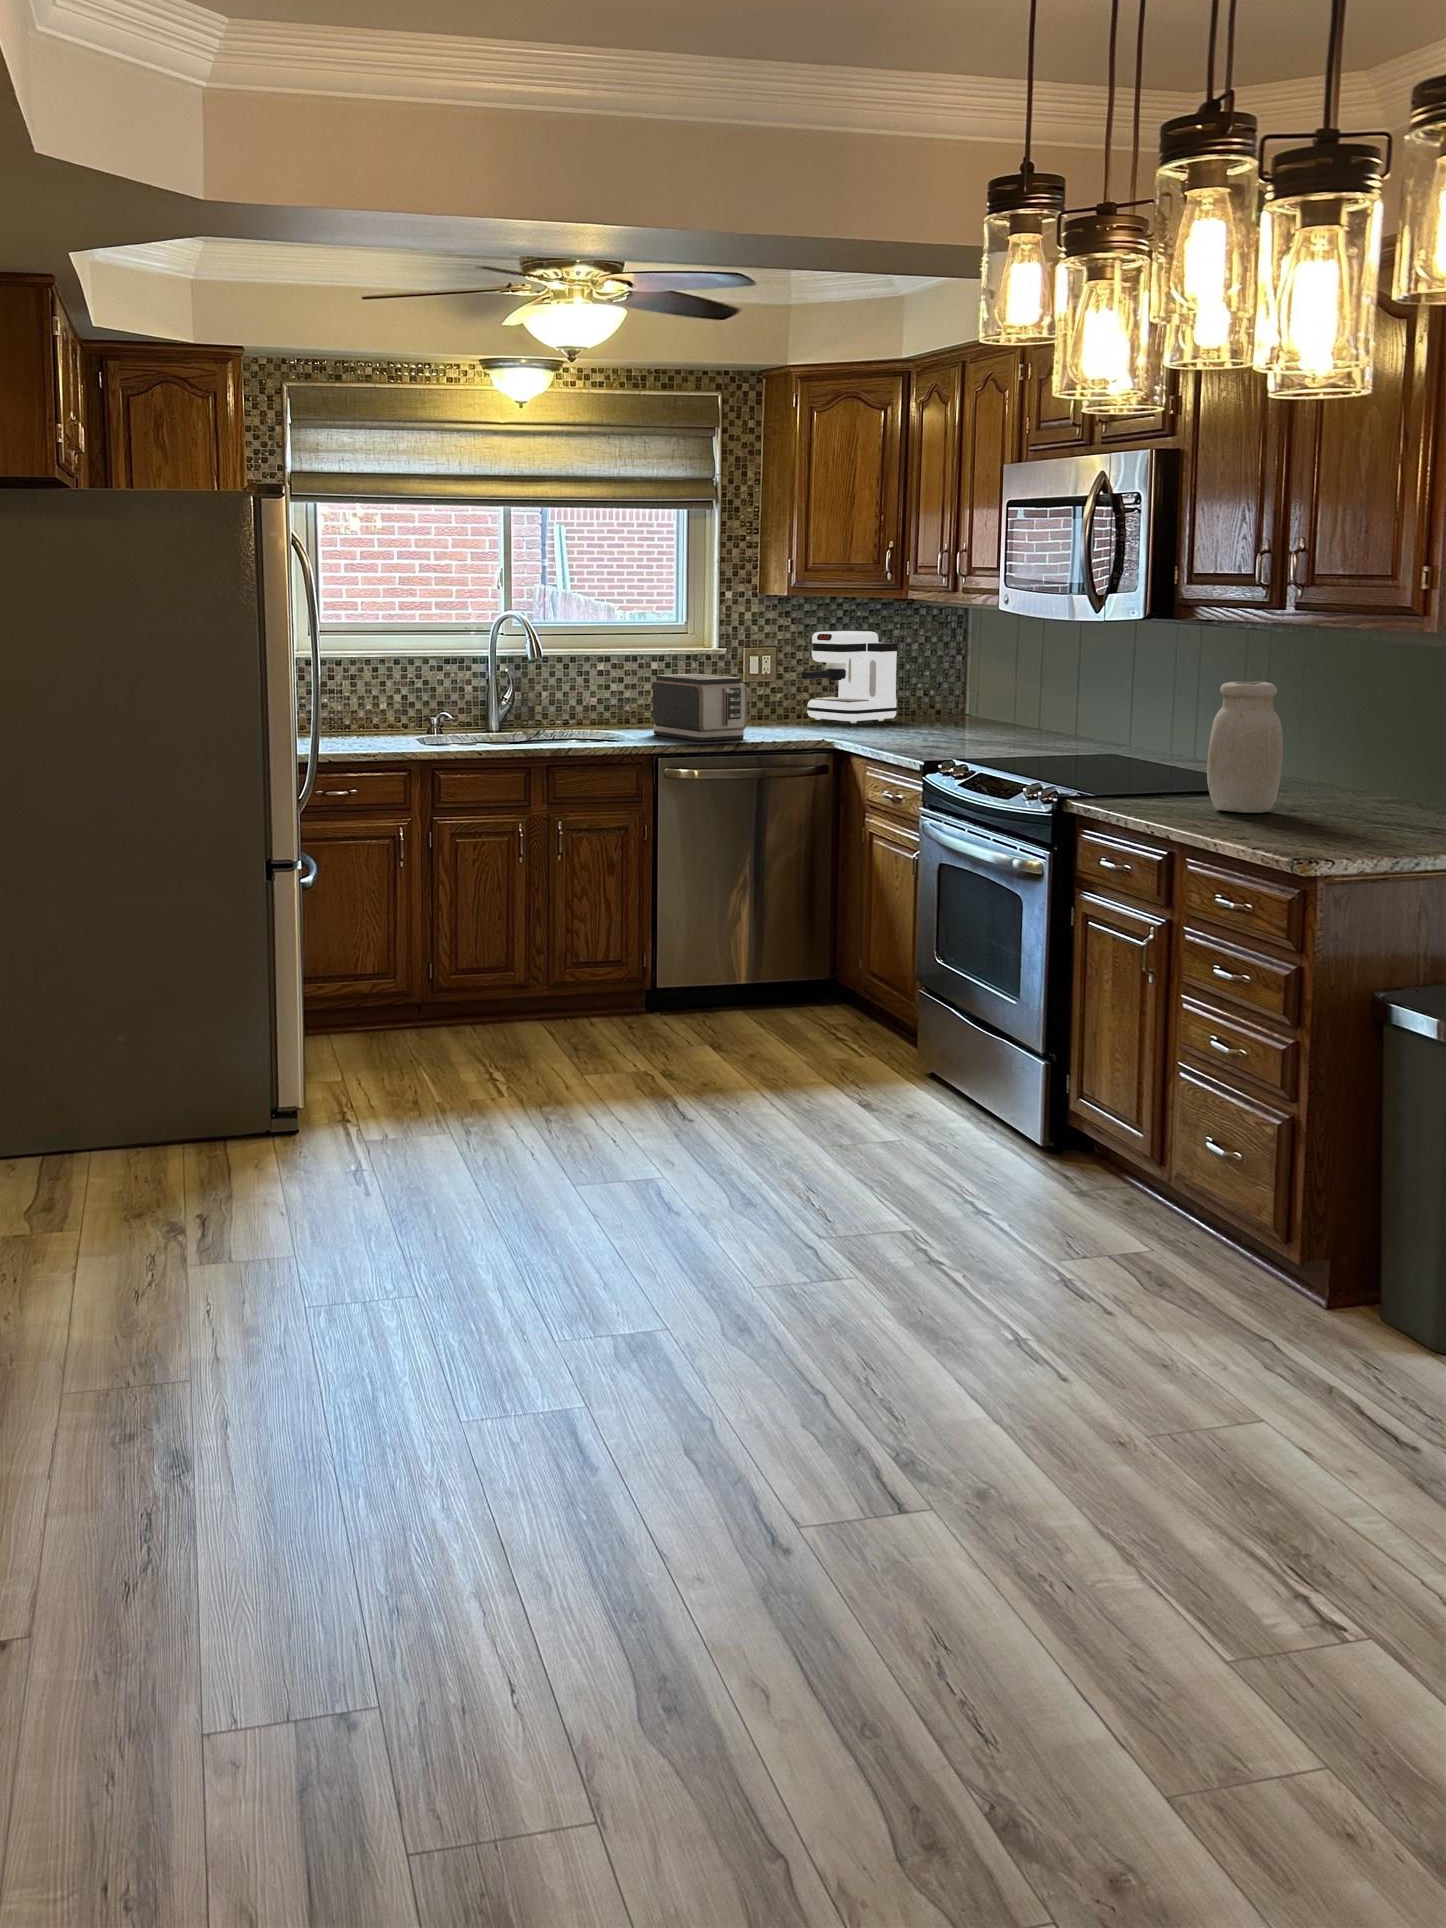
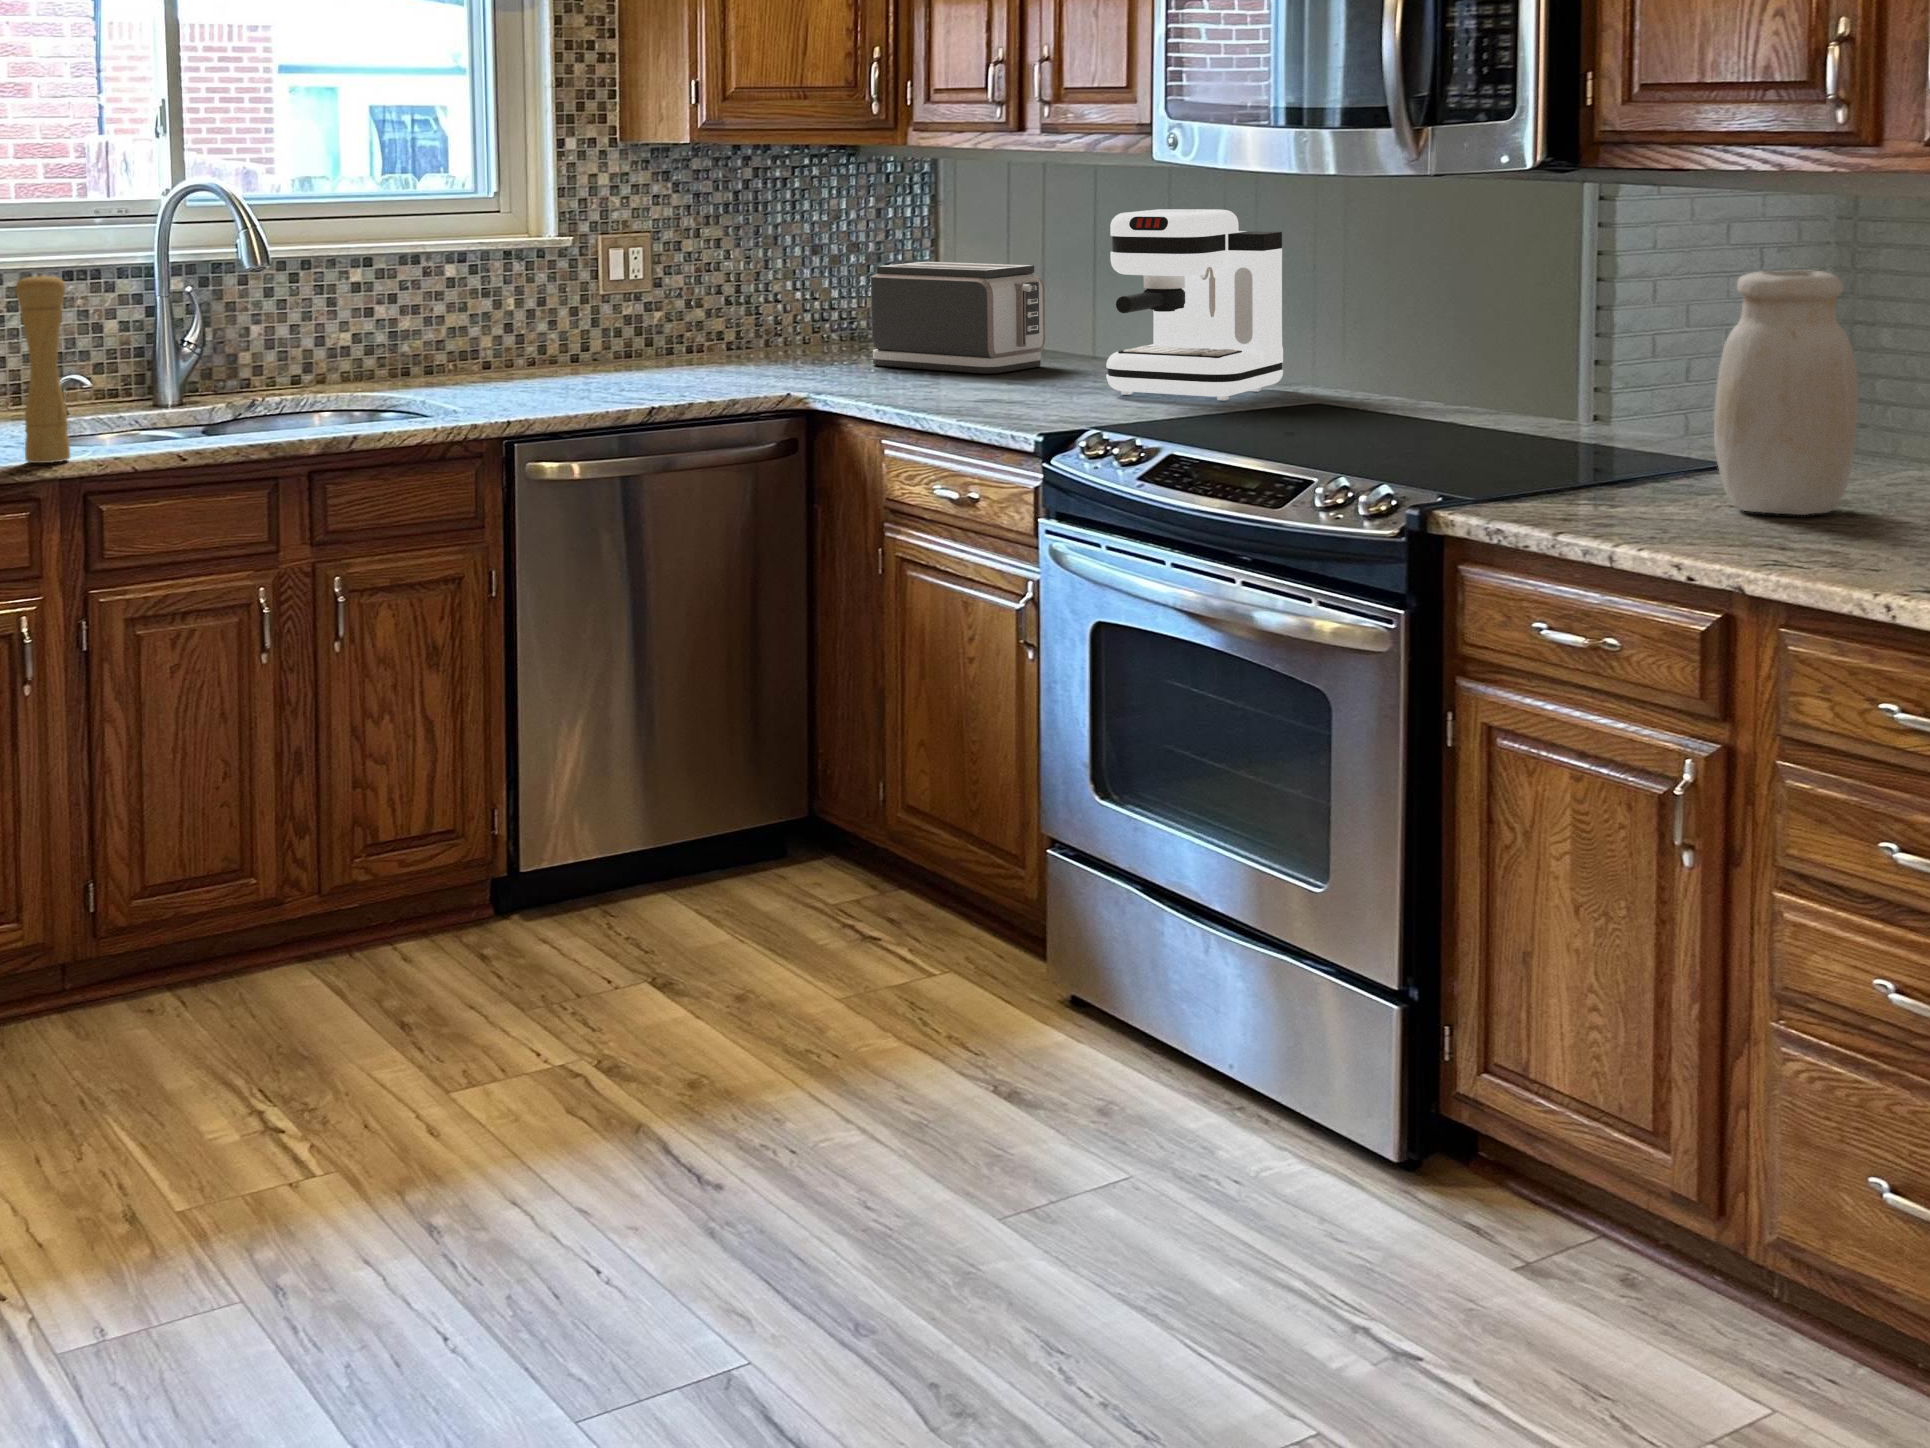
coffee maker: present [801,631,897,723] -> present [1106,209,1283,400]
pepper mill: none [401,657,425,752] -> present [16,273,70,463]
toaster: present [653,674,747,741] -> present [871,262,1045,374]

